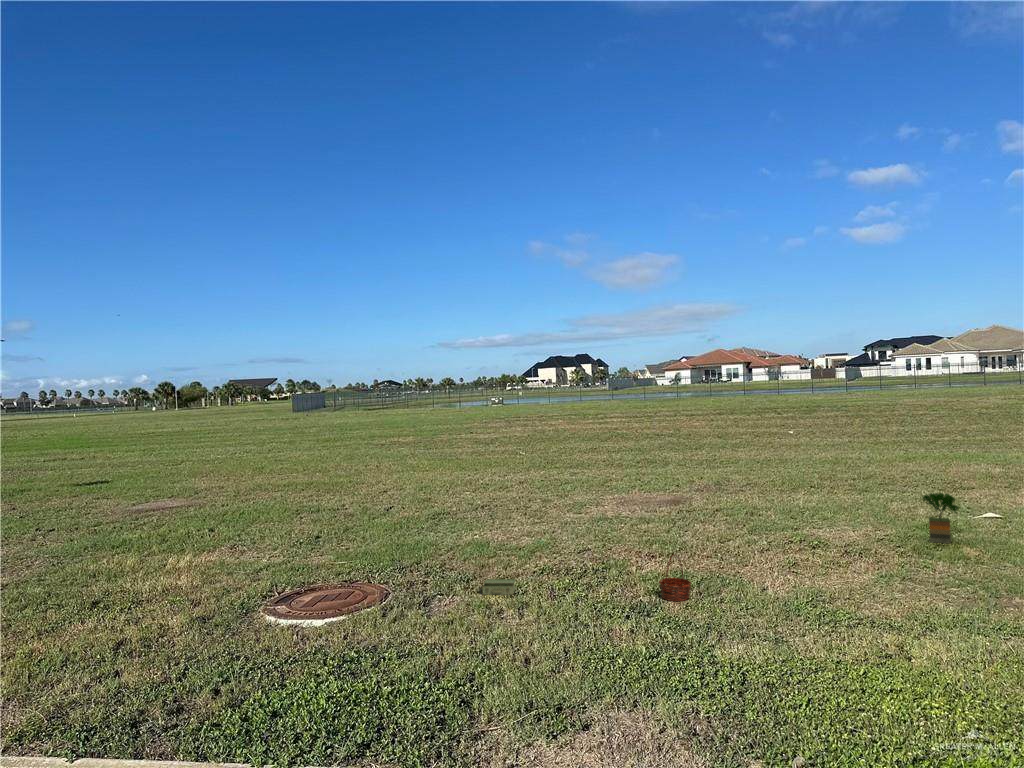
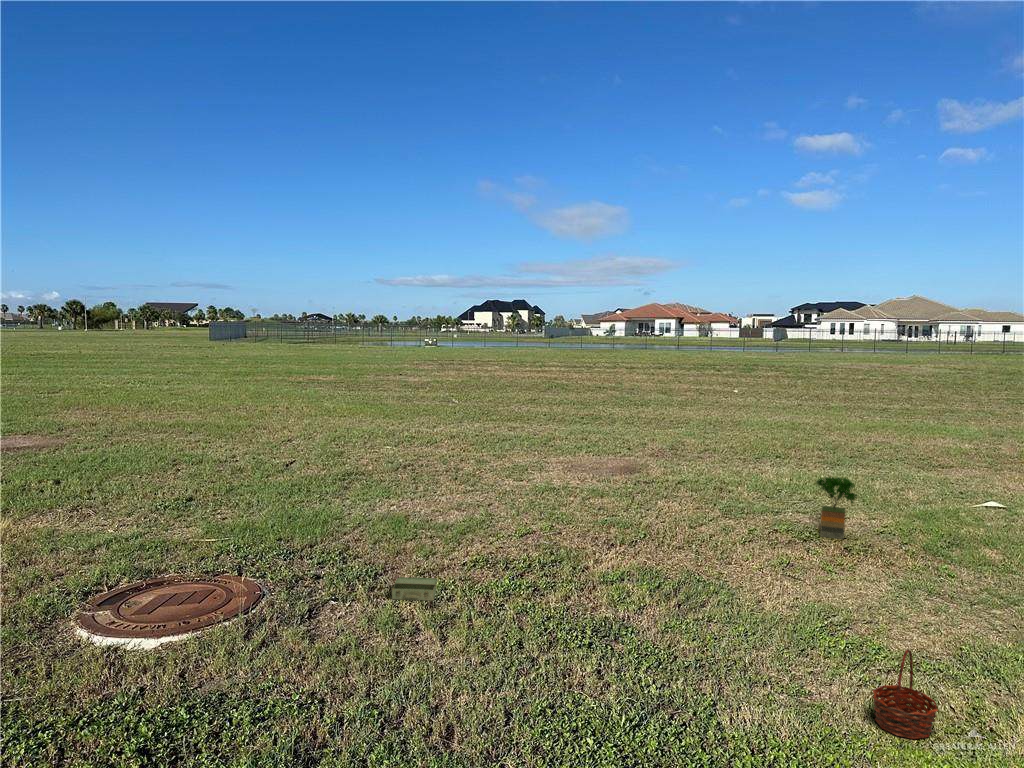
potted tree: present [922,493,959,544] -> present [816,477,857,539]
basket: present [659,555,691,601] -> present [873,649,938,739]

